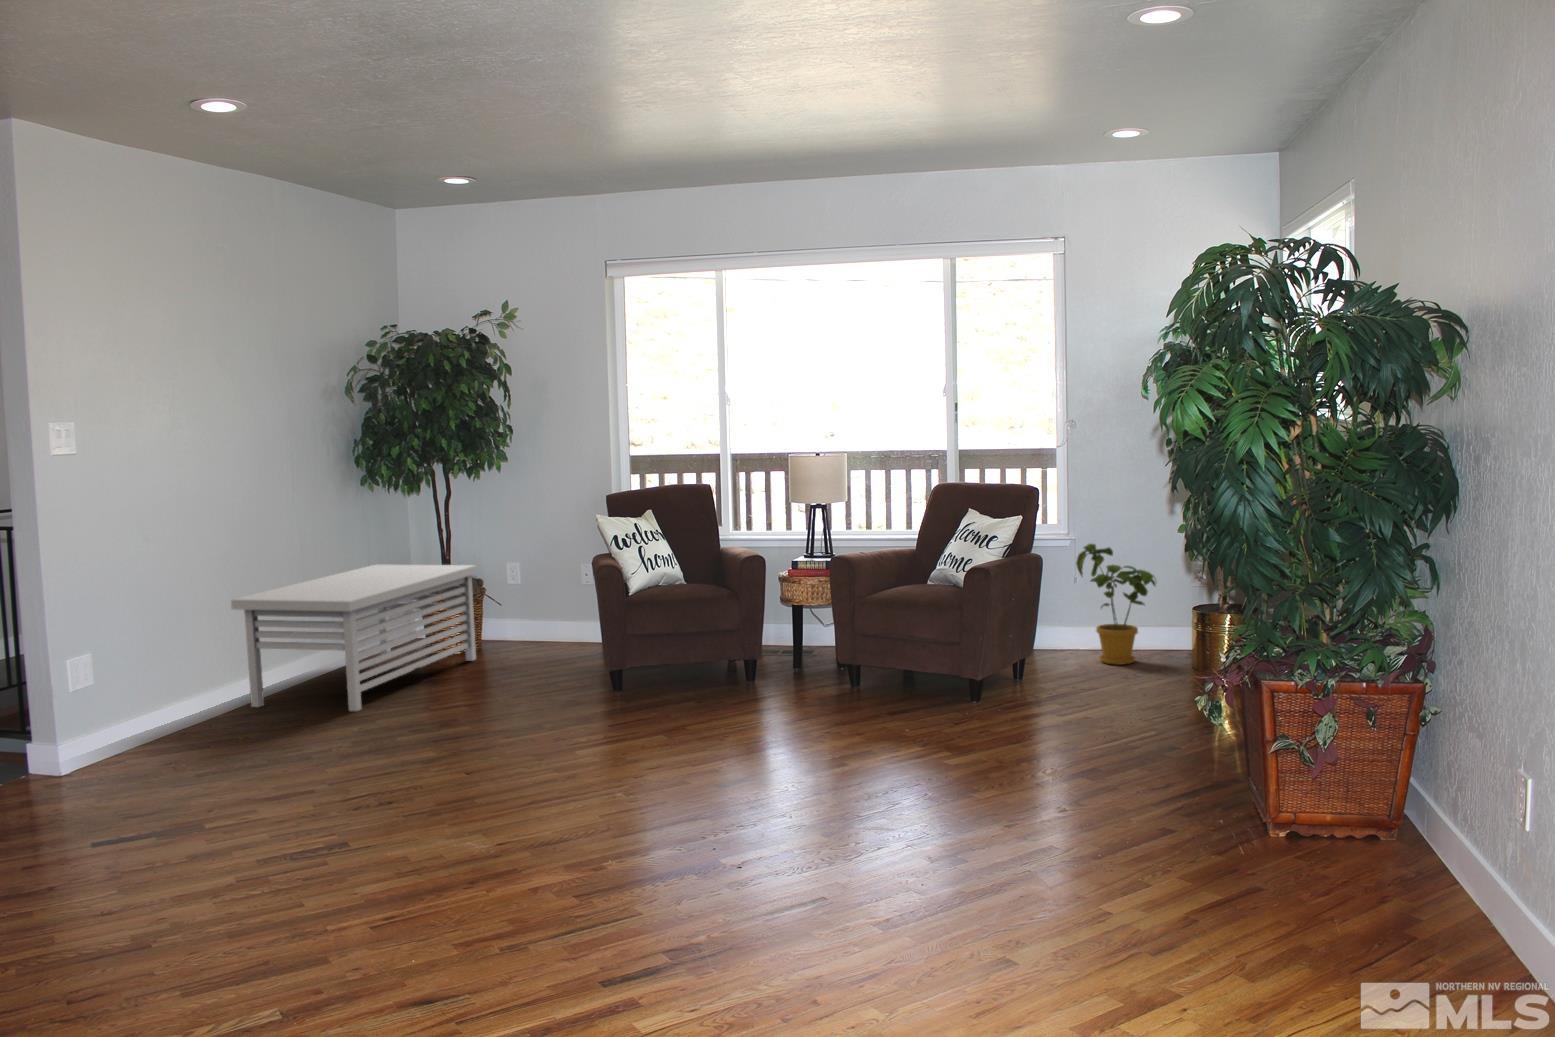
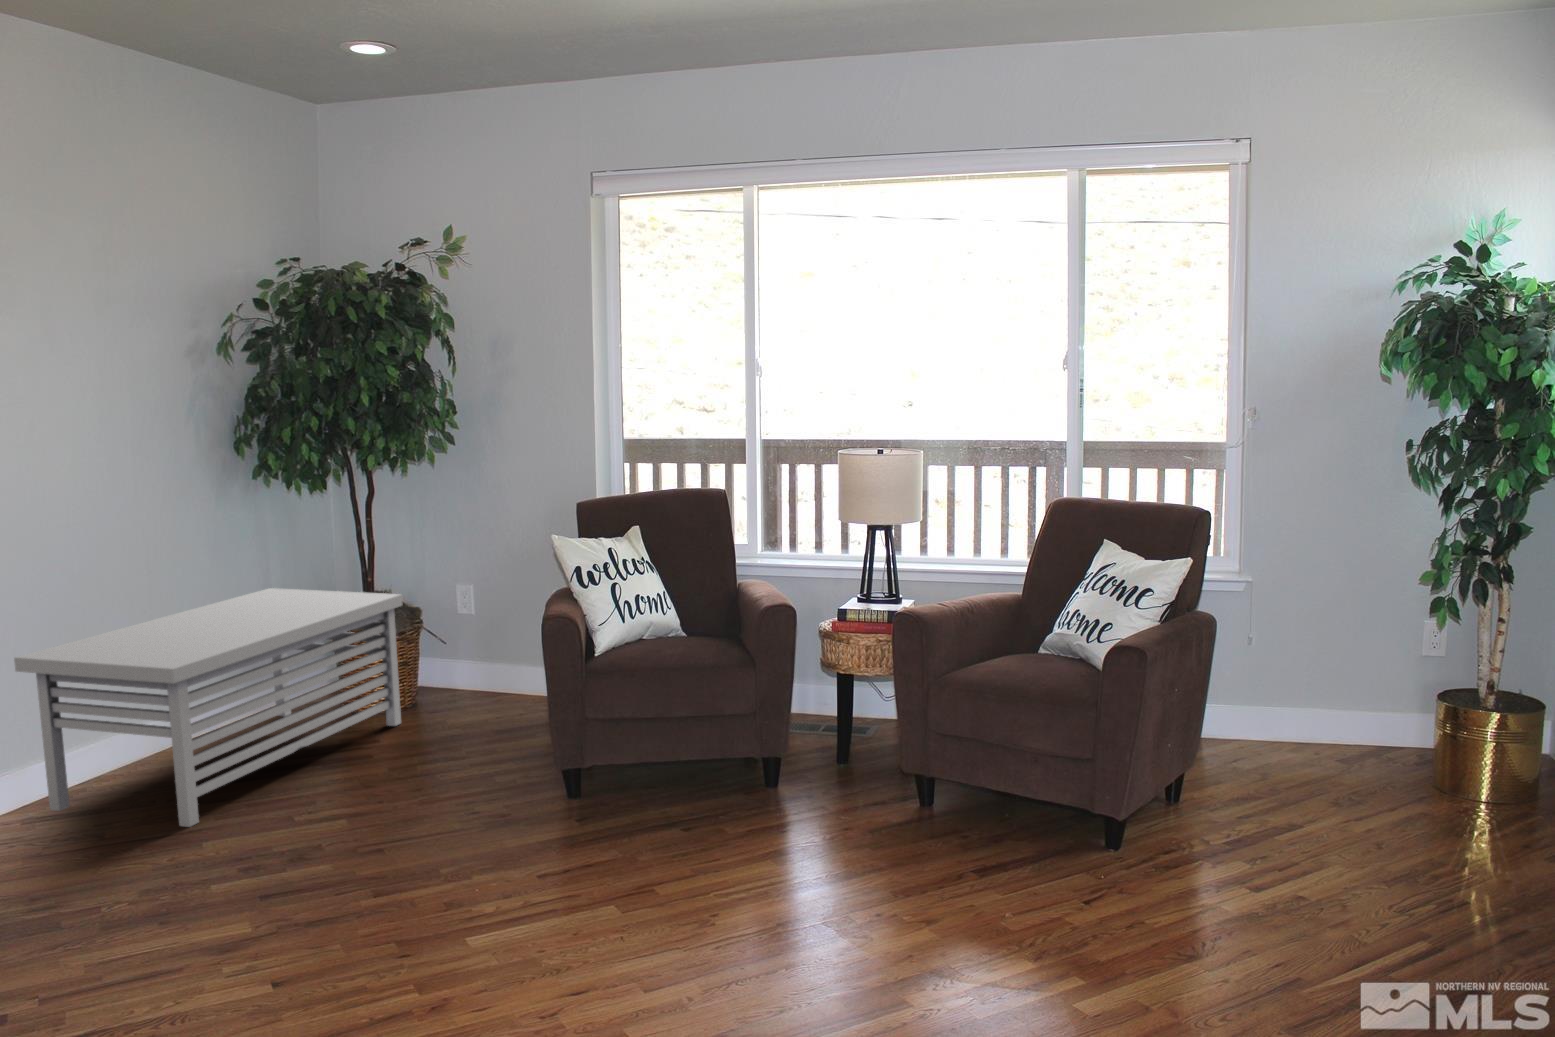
house plant: present [1076,544,1156,665] -> none [1260,594,1388,773]

